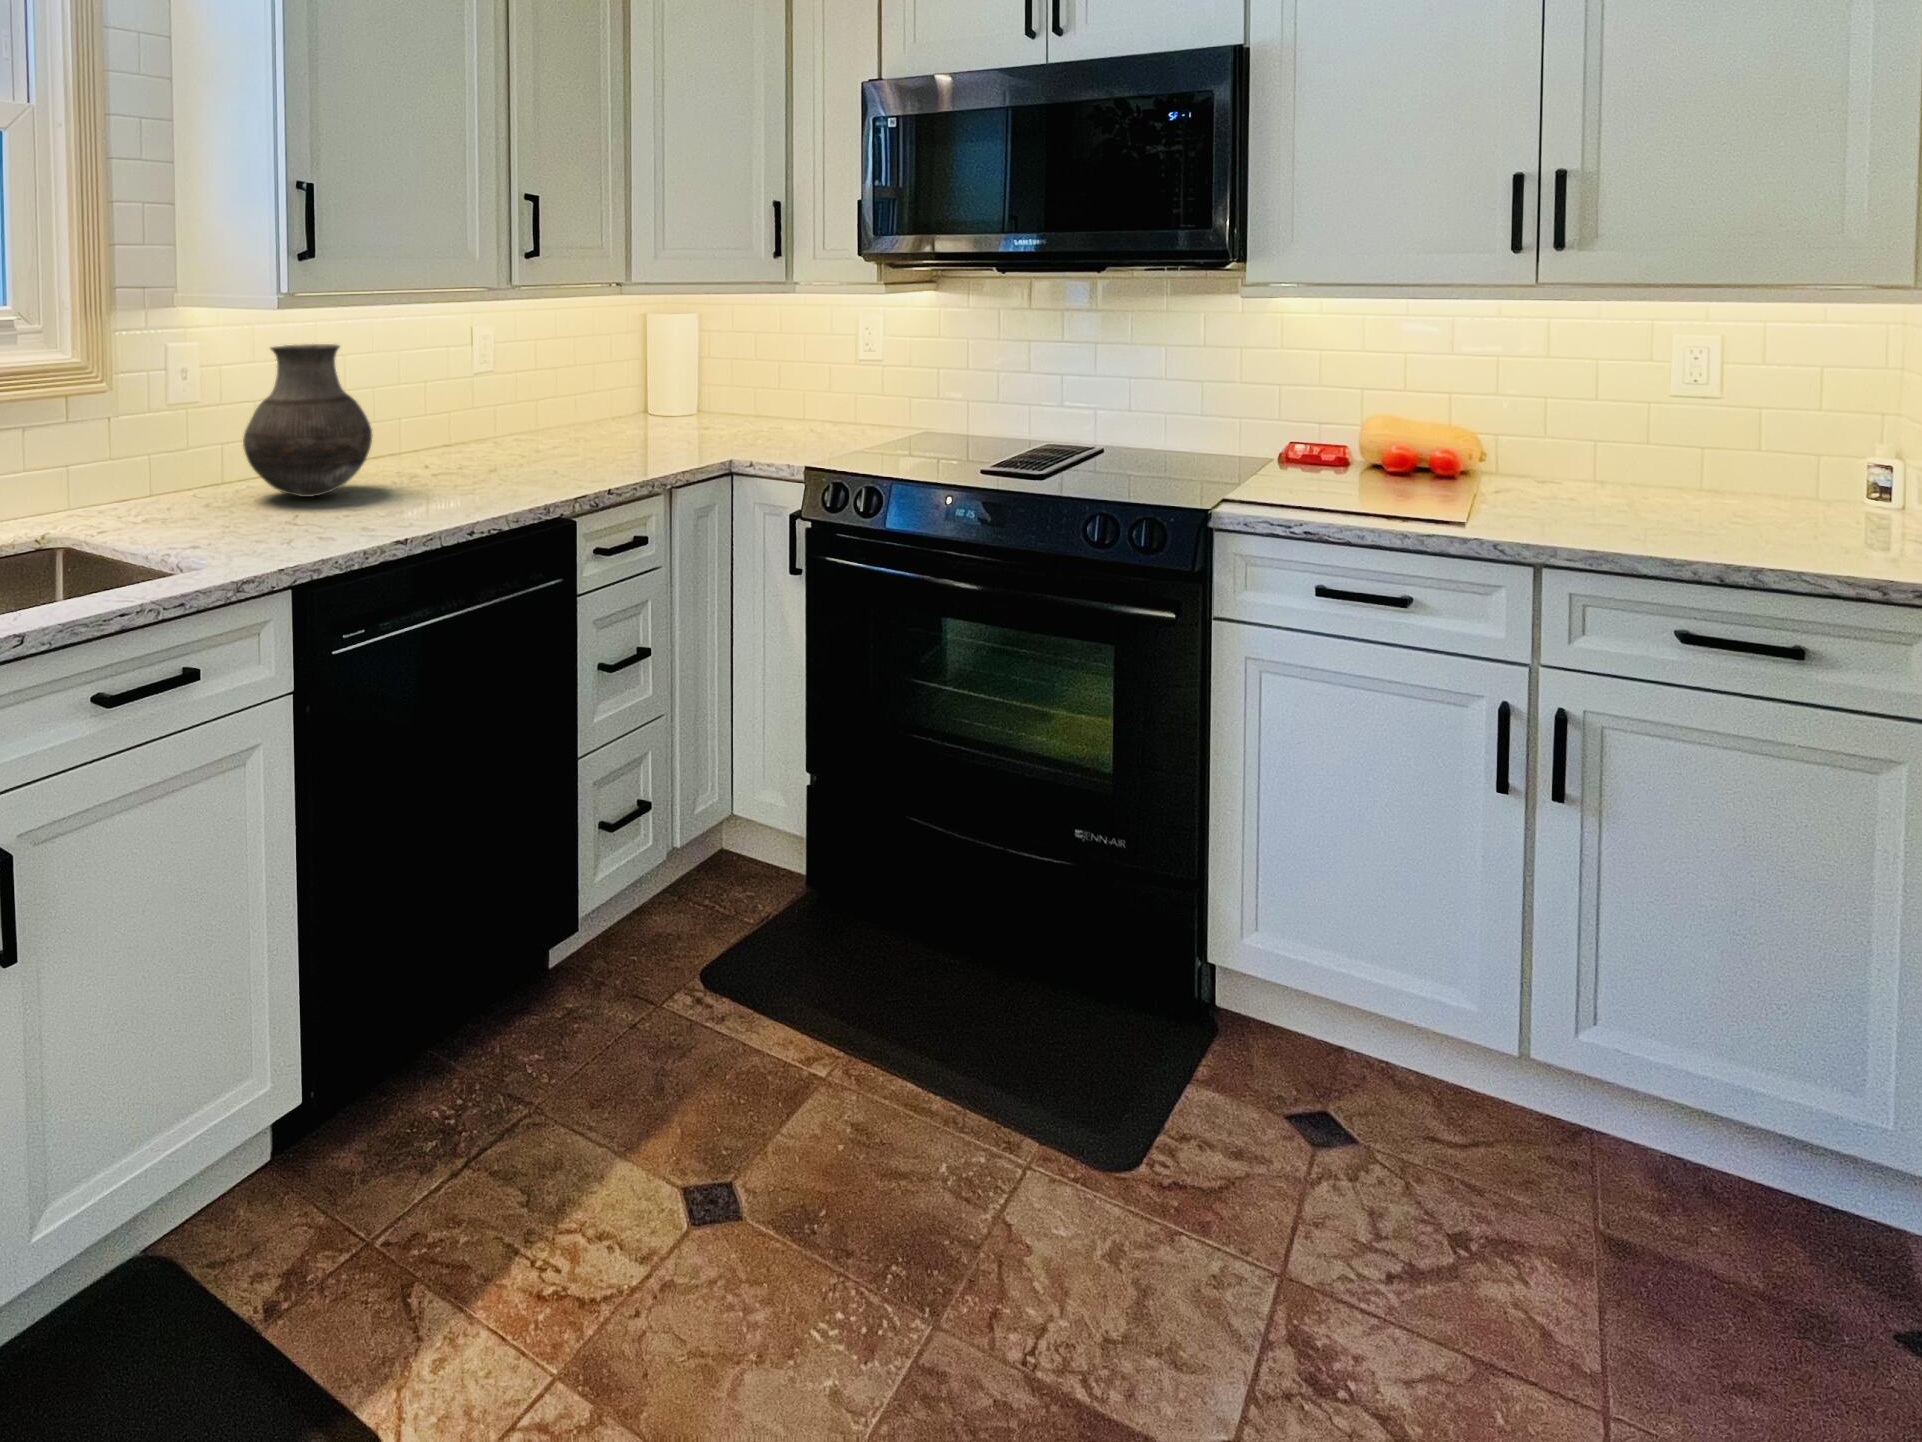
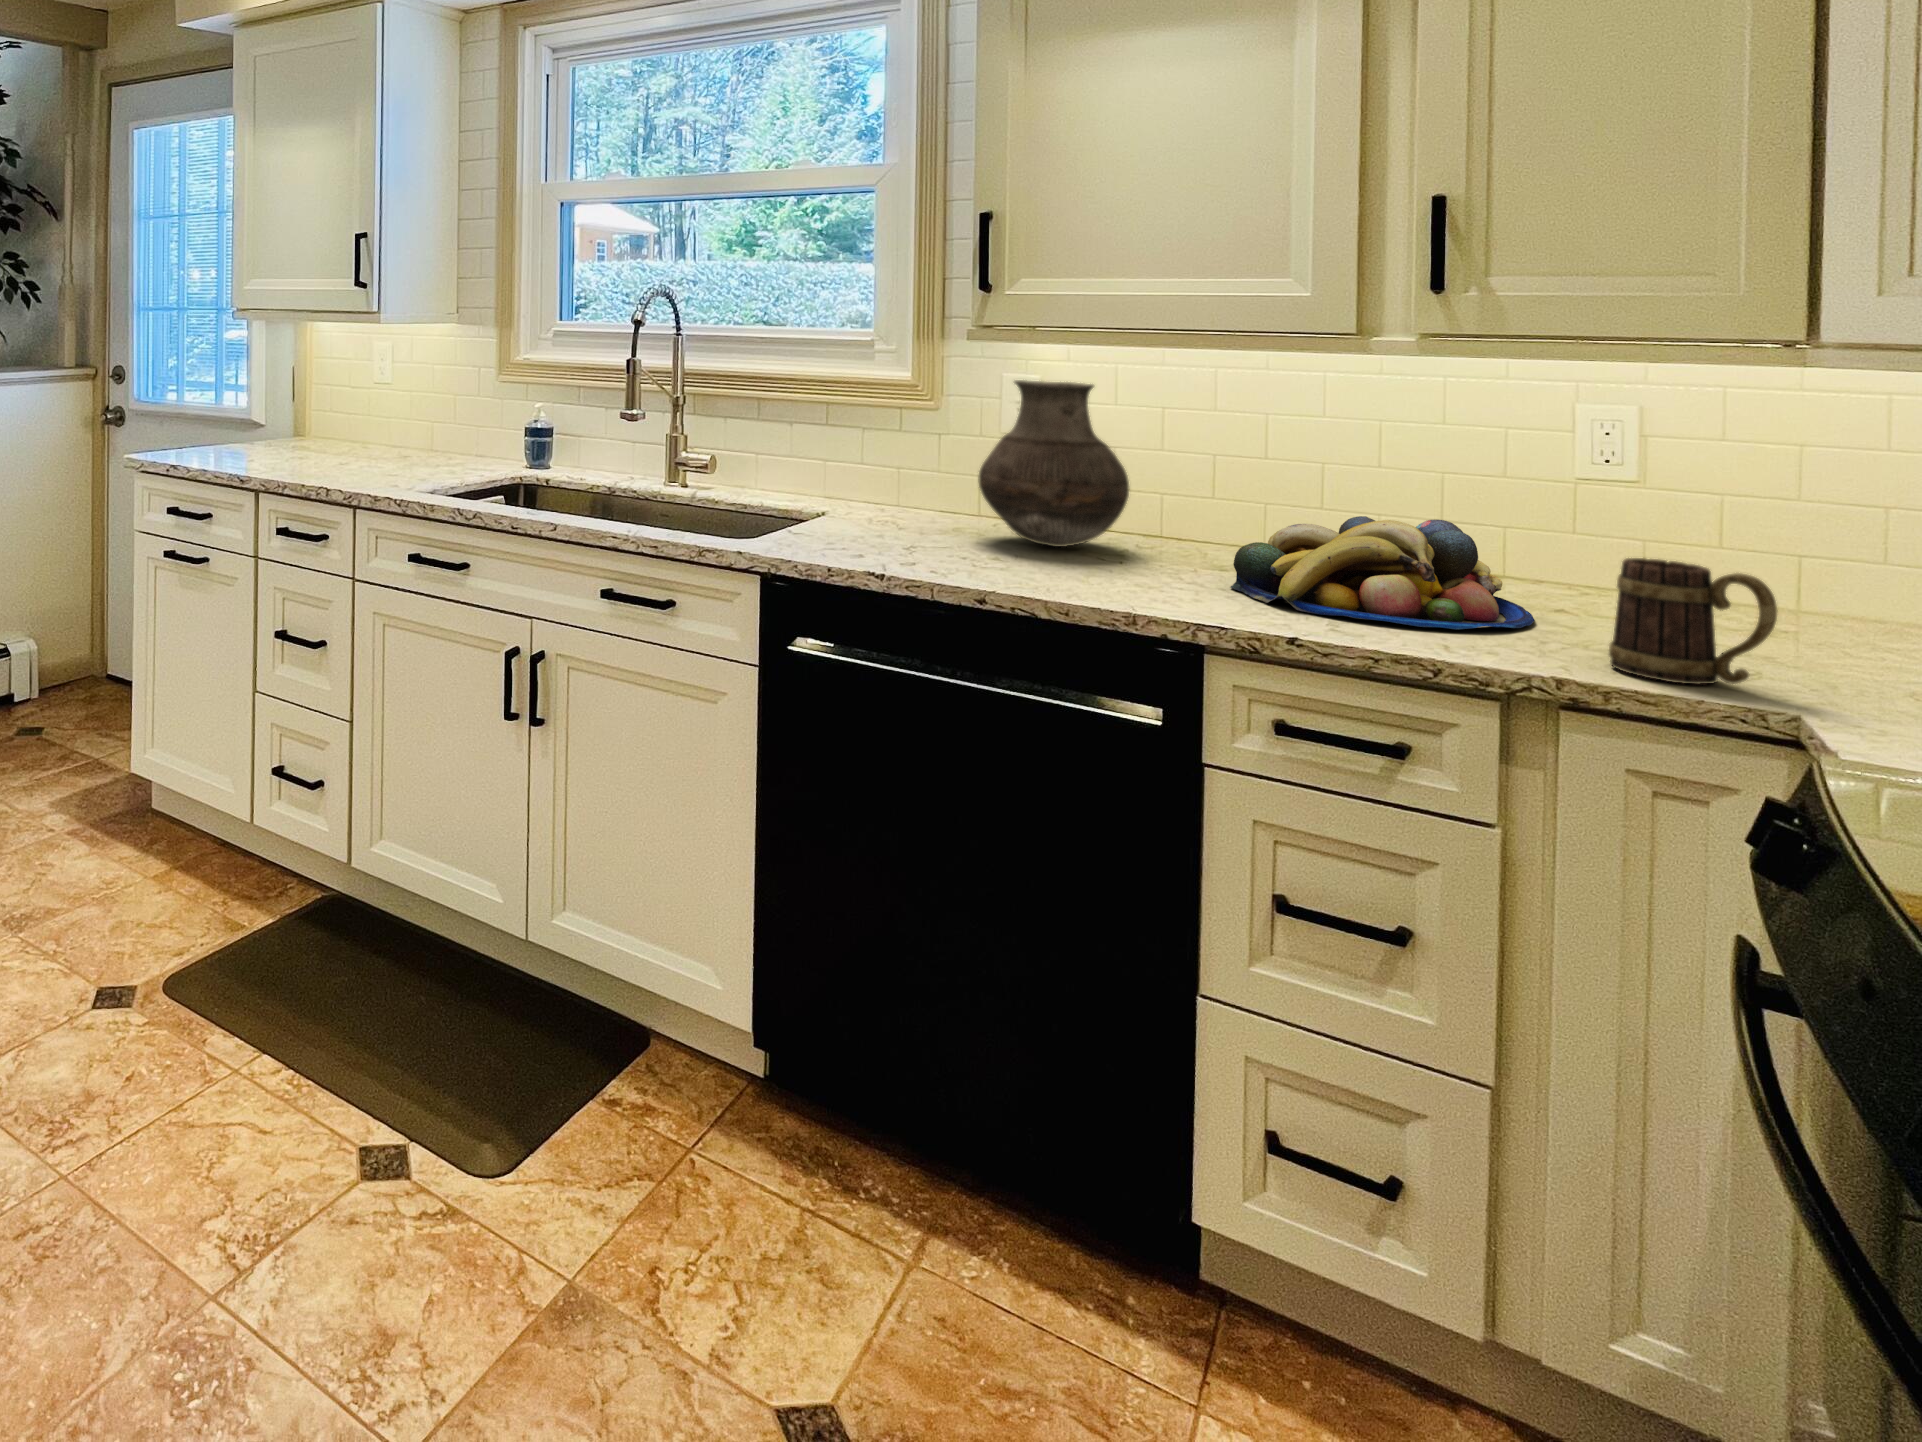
mug: none [658,399,715,462] -> present [1609,558,1777,684]
fruit bowl: none [440,408,600,482] -> present [1230,516,1535,629]

